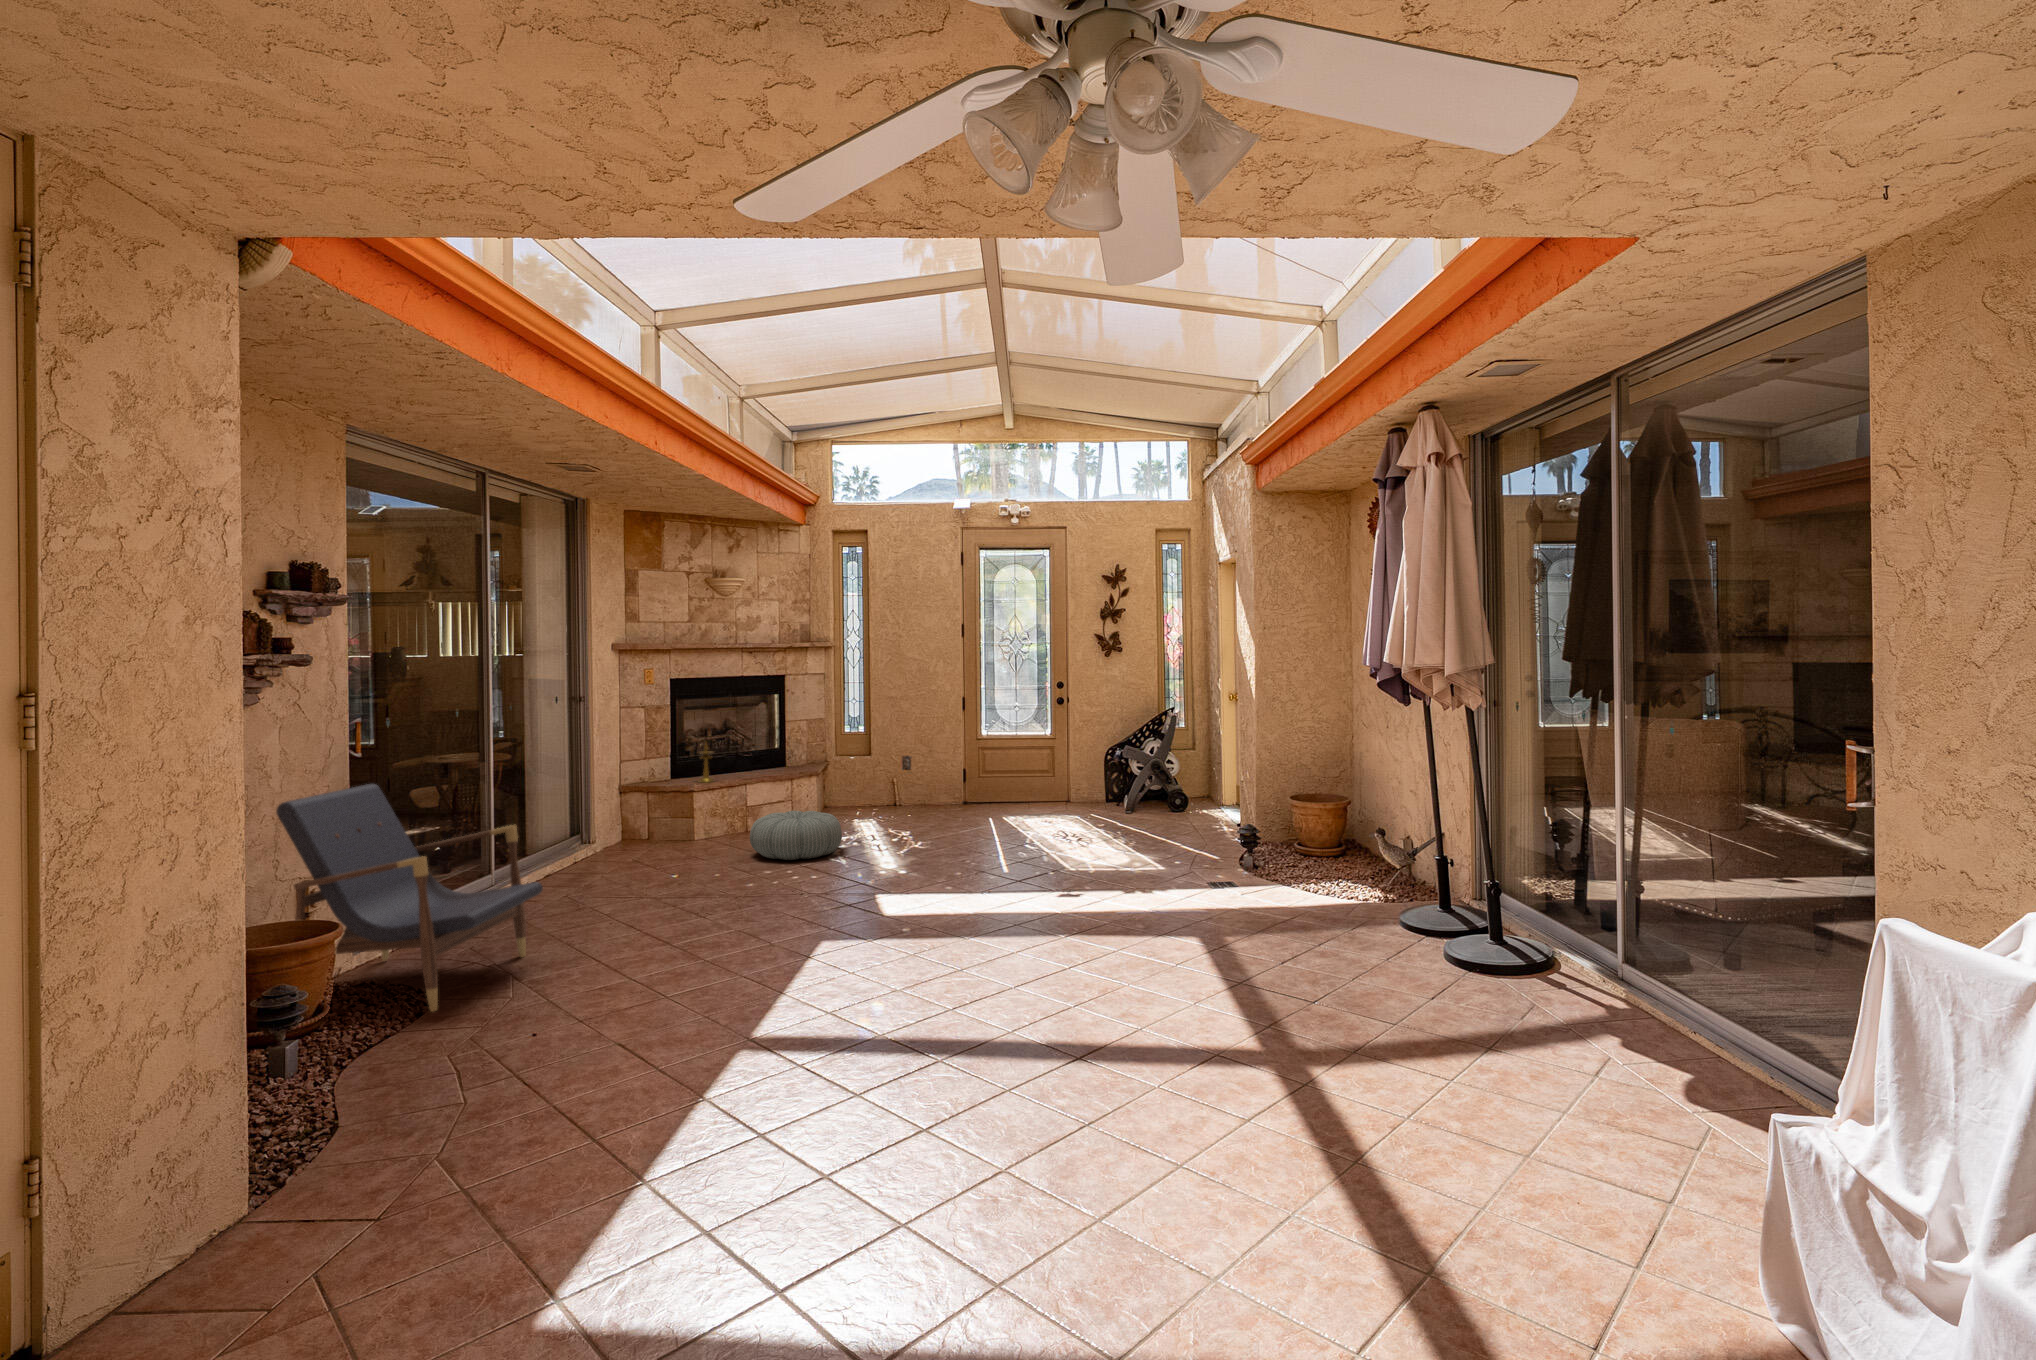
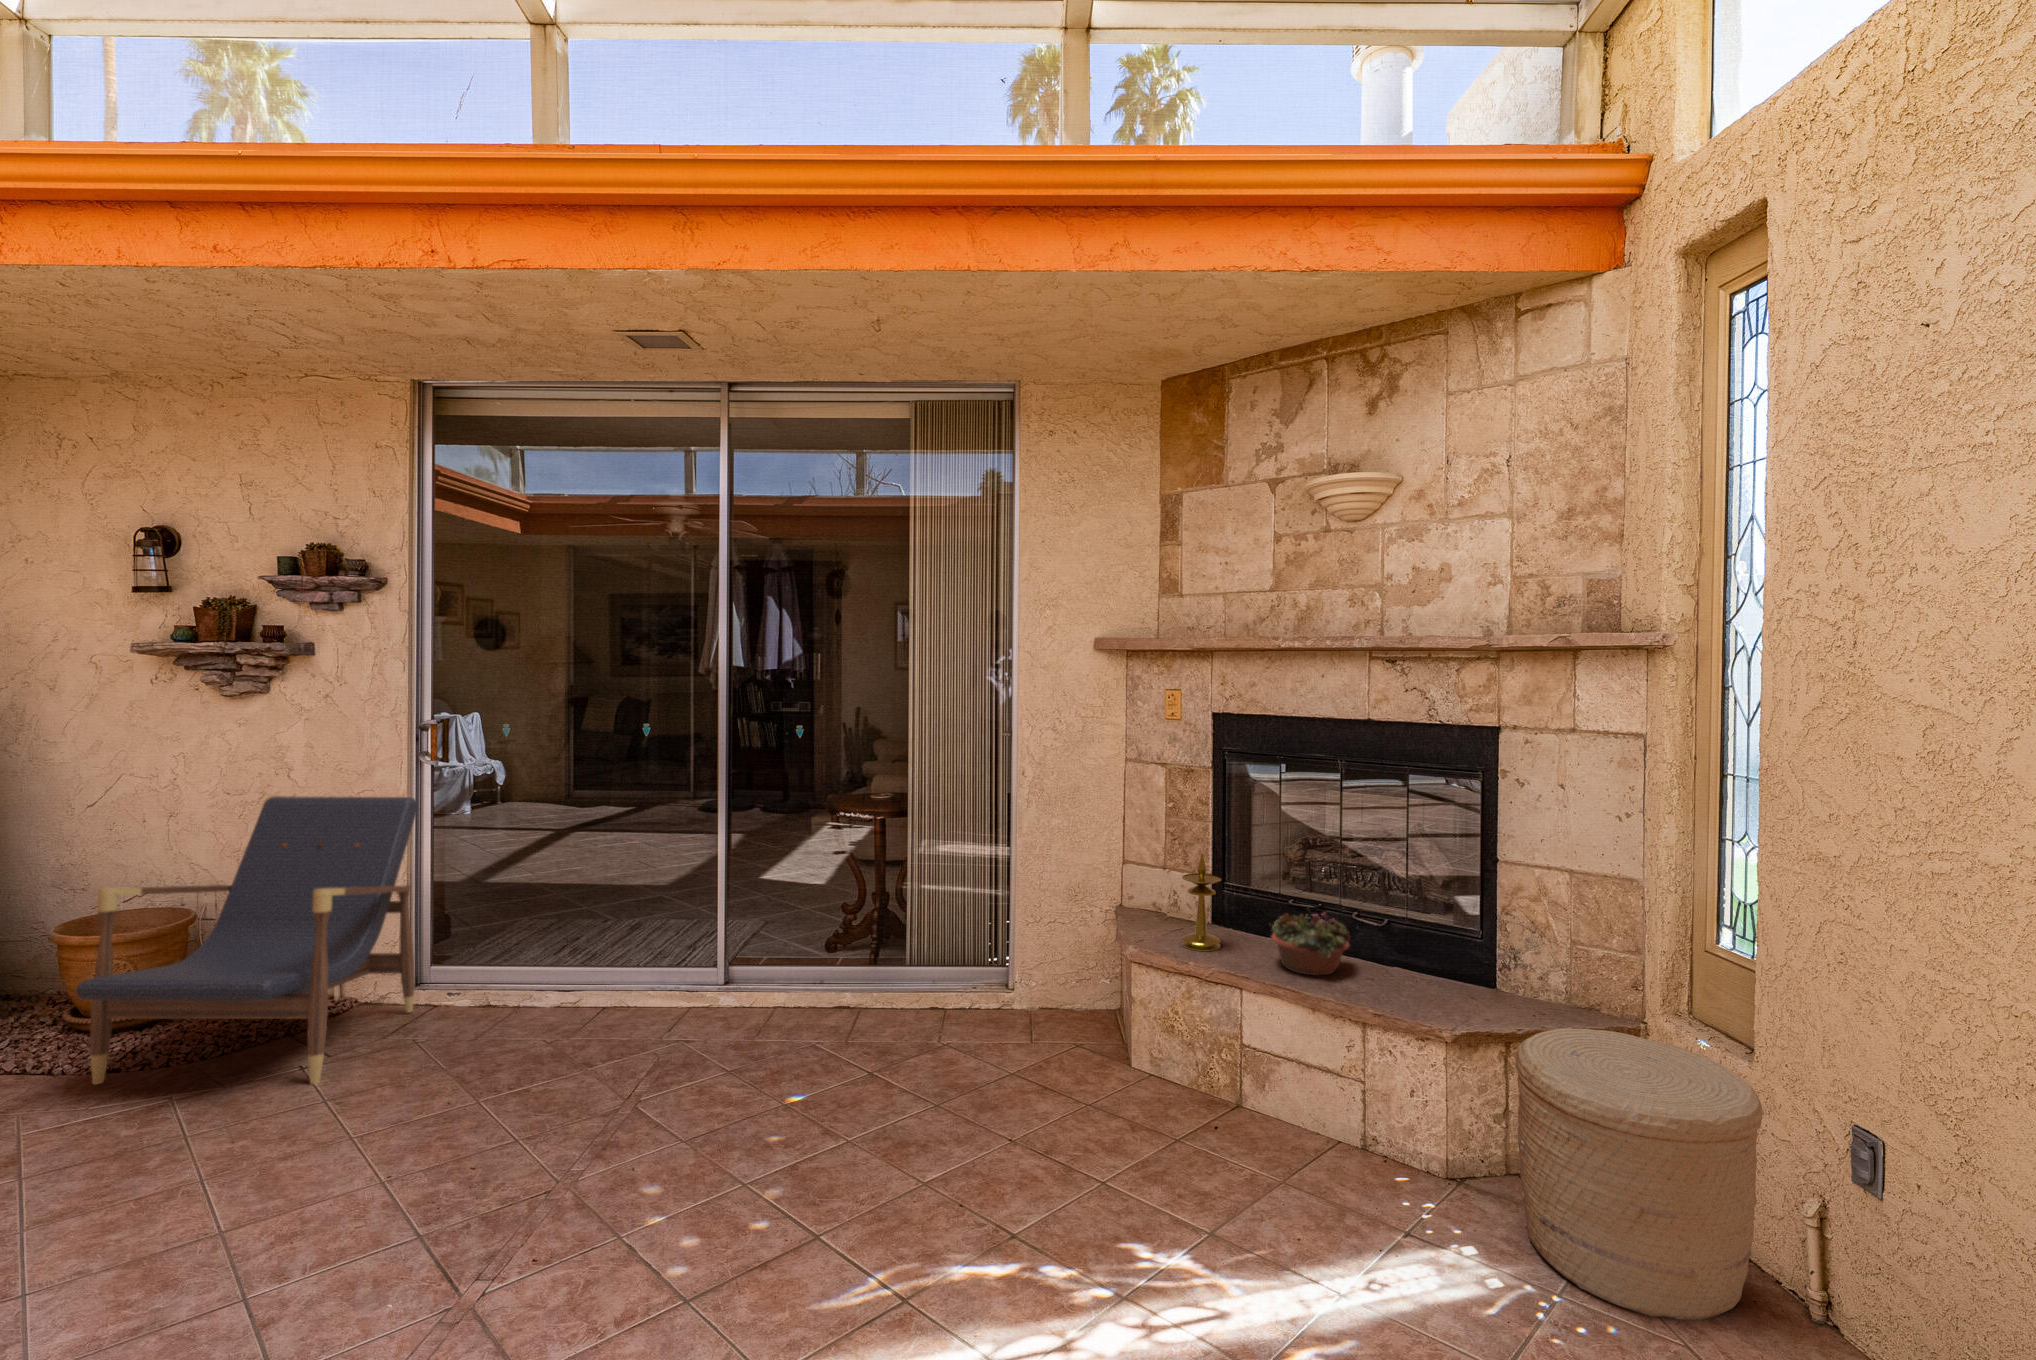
succulent planter: none [730,752,768,778] -> present [1272,913,1350,975]
woven basket: none [834,761,891,821] -> present [1515,1028,1763,1320]
pouf: present [750,811,842,860] -> none [884,1068,1137,1270]

